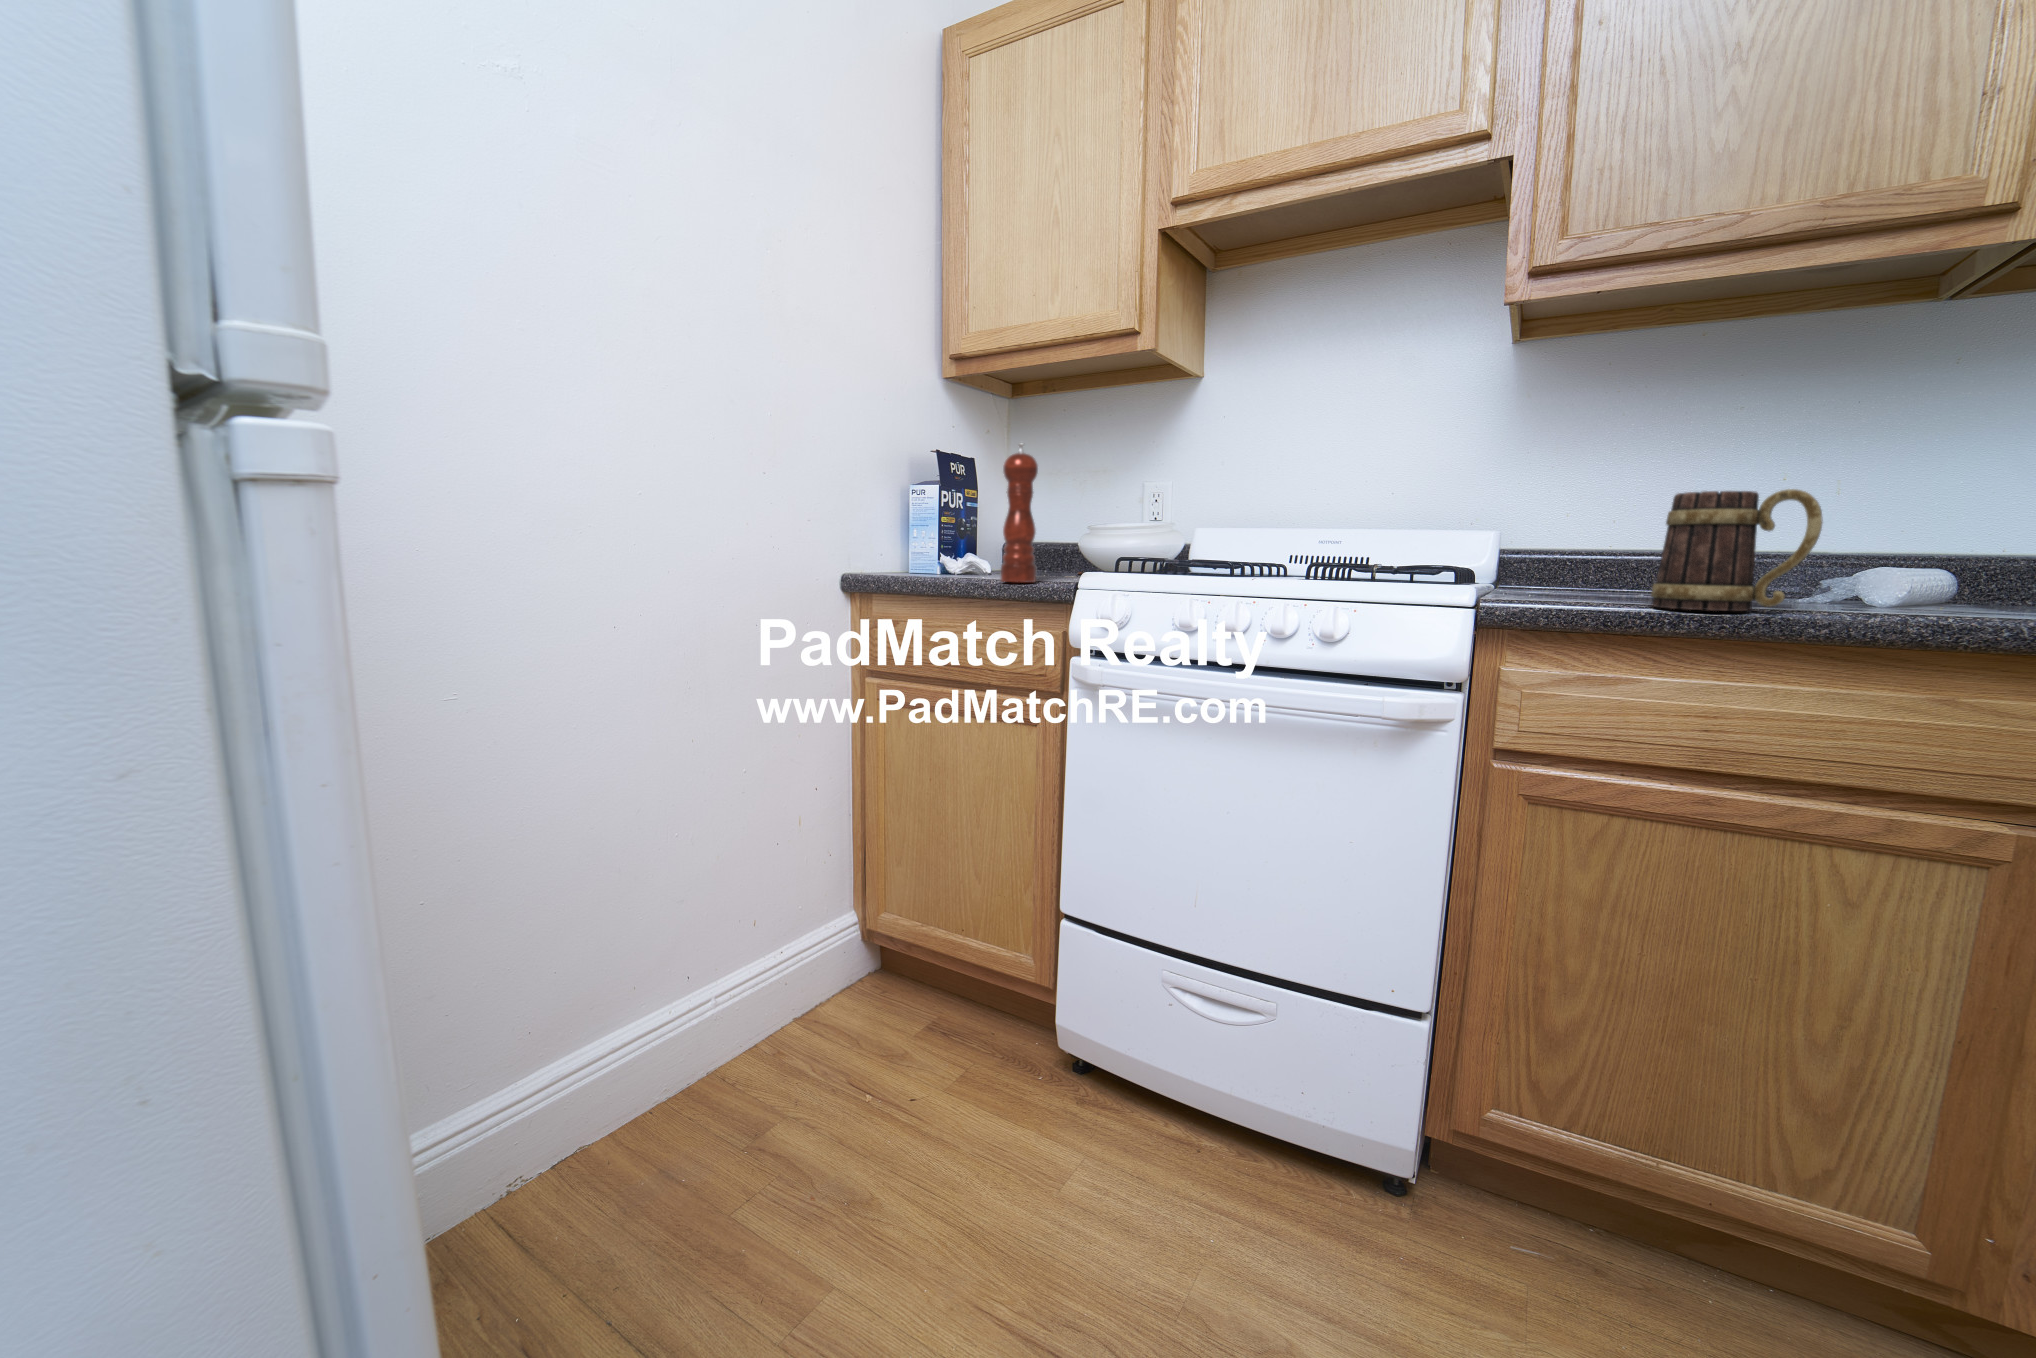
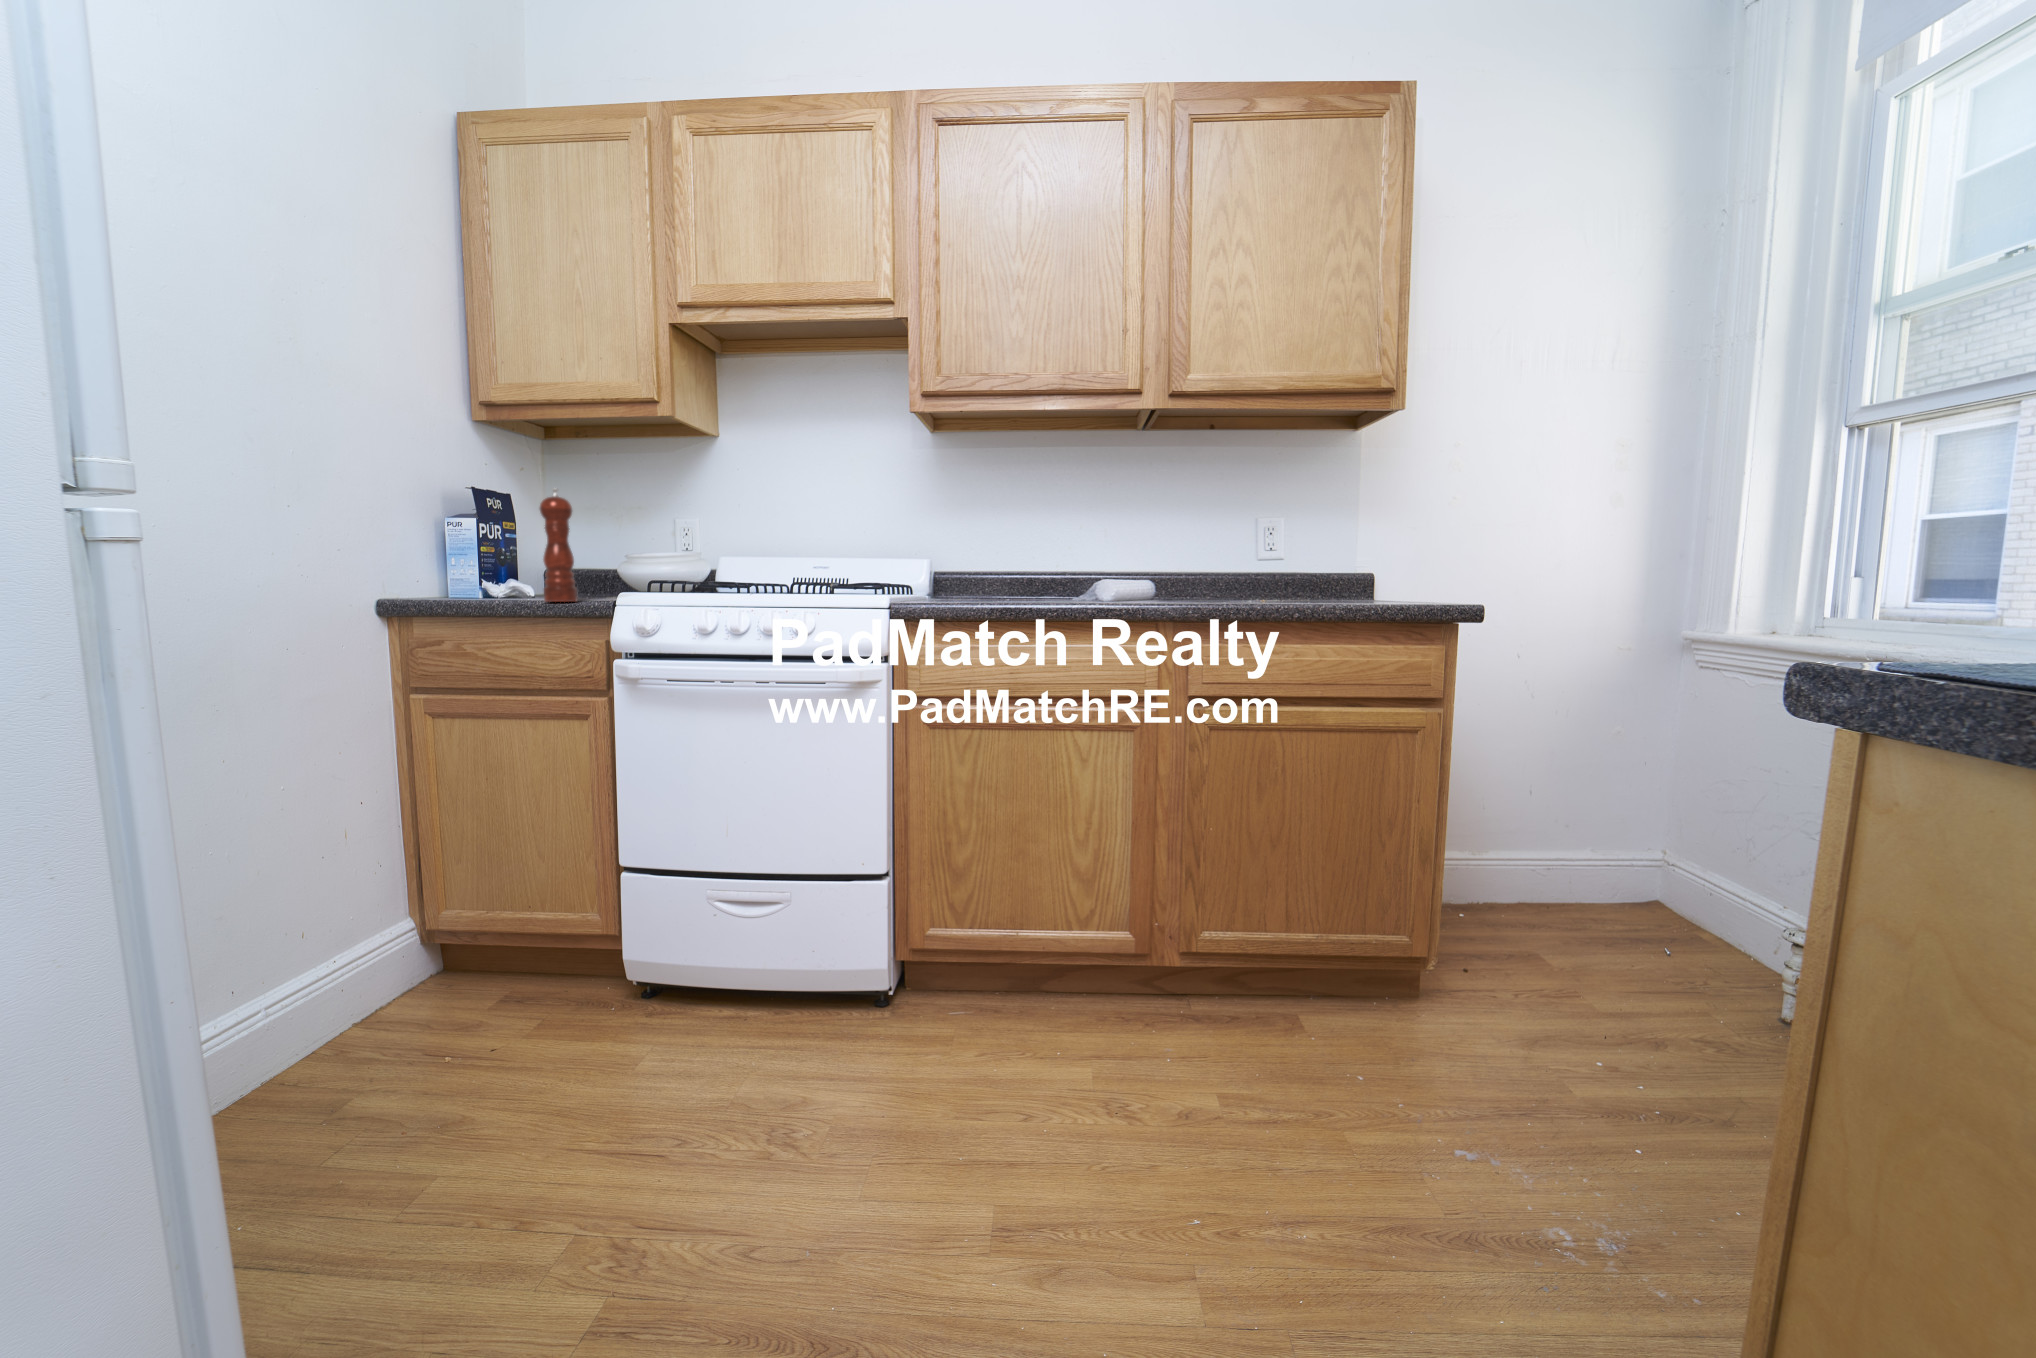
mug: present [1651,489,1823,611] -> none [980,539,1047,606]

